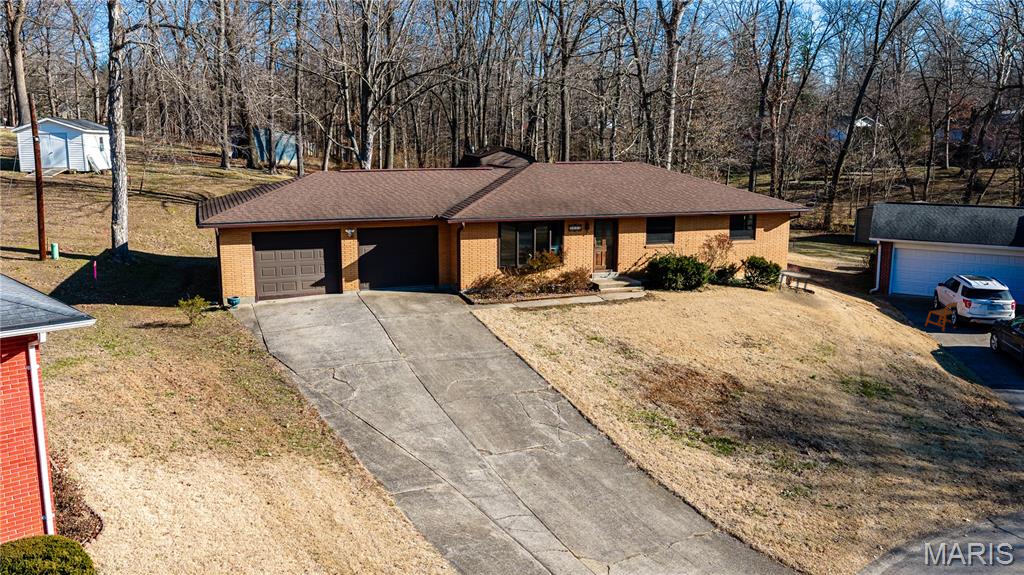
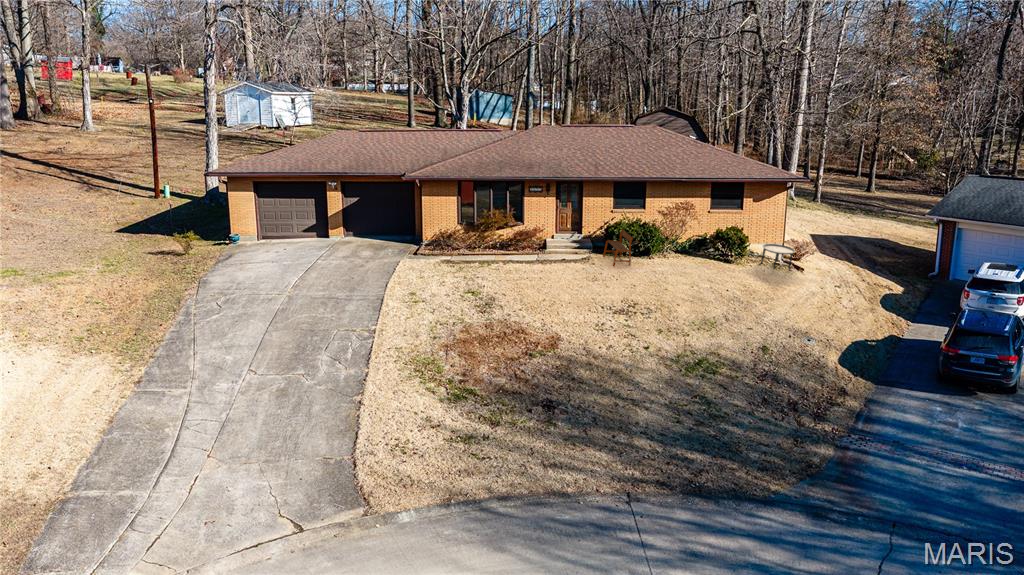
bench: present [925,302,959,331] -> present [603,229,633,266]

